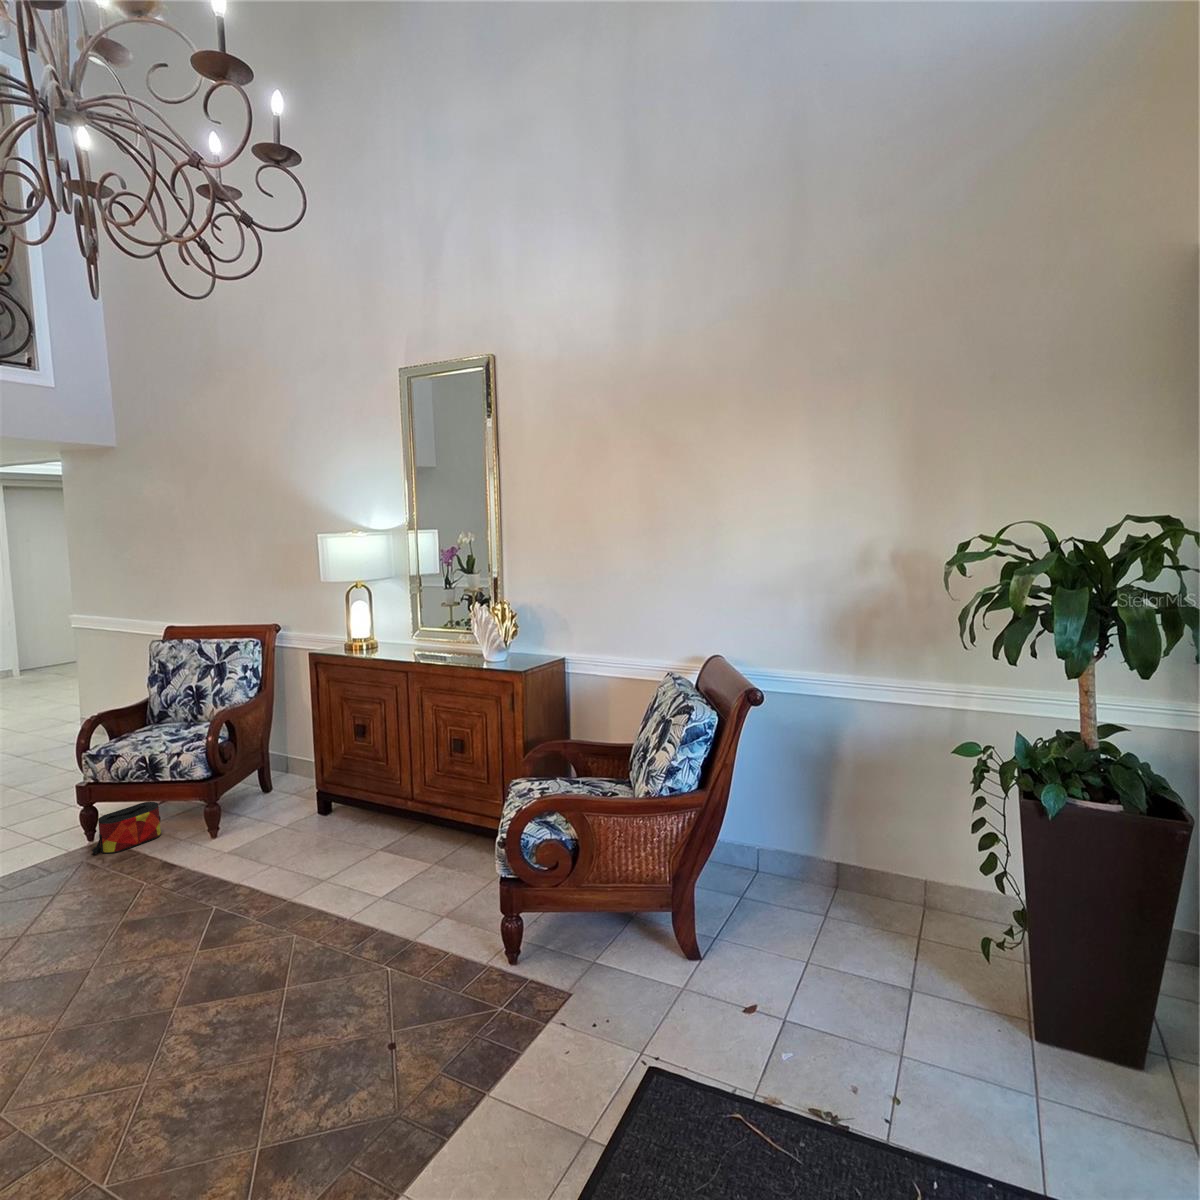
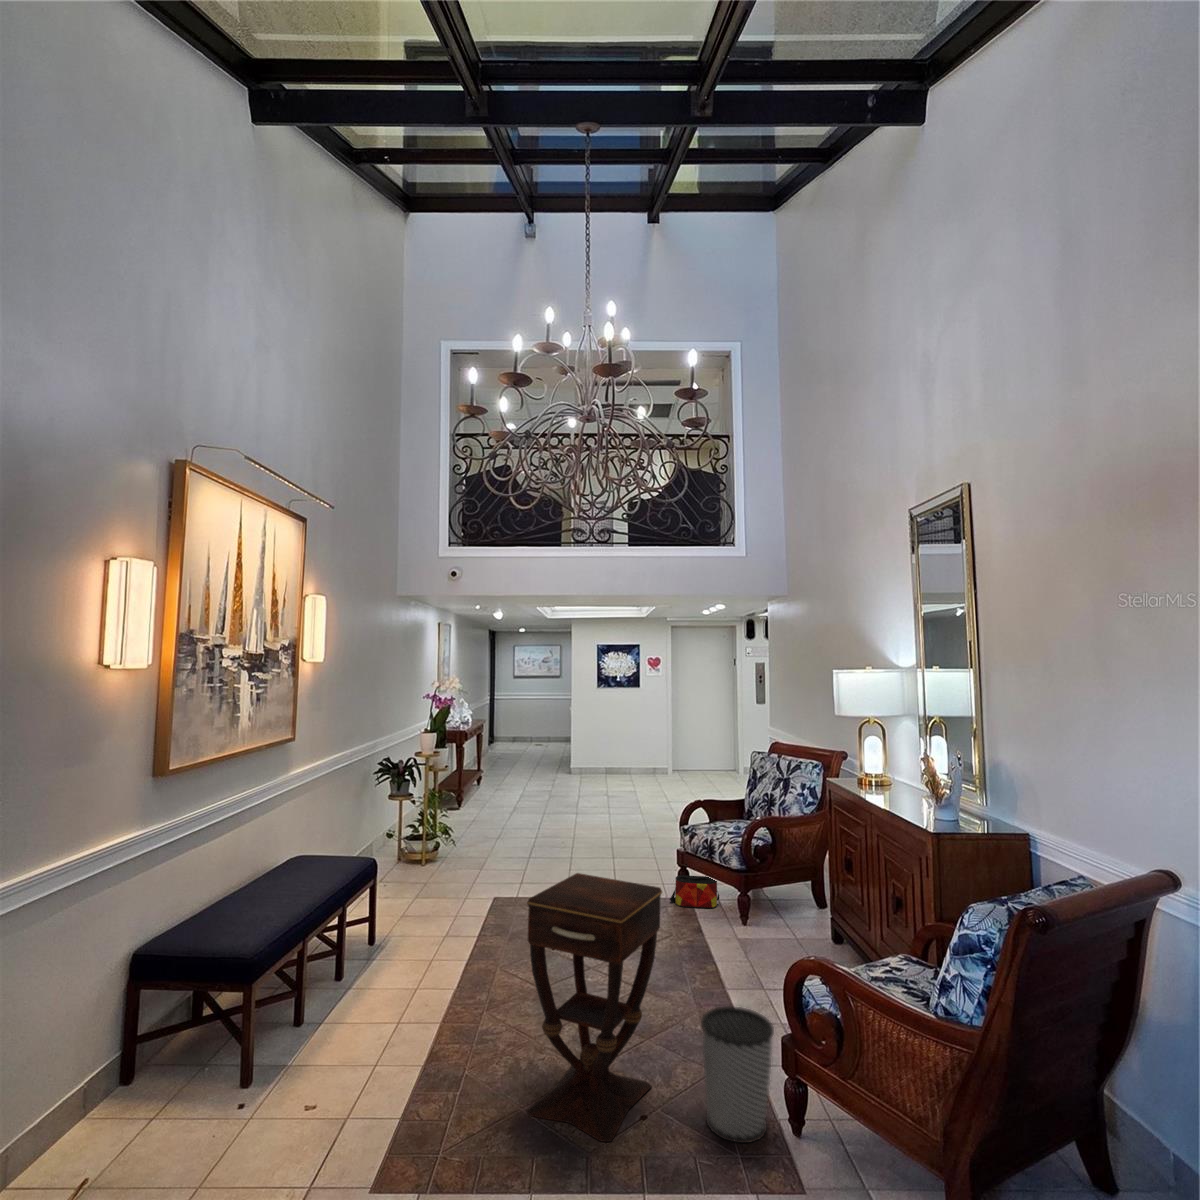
side table: none [226,810,400,1153] -> present [527,873,662,1142]
wastebasket: none [421,882,495,1009] -> present [701,1006,774,1143]

